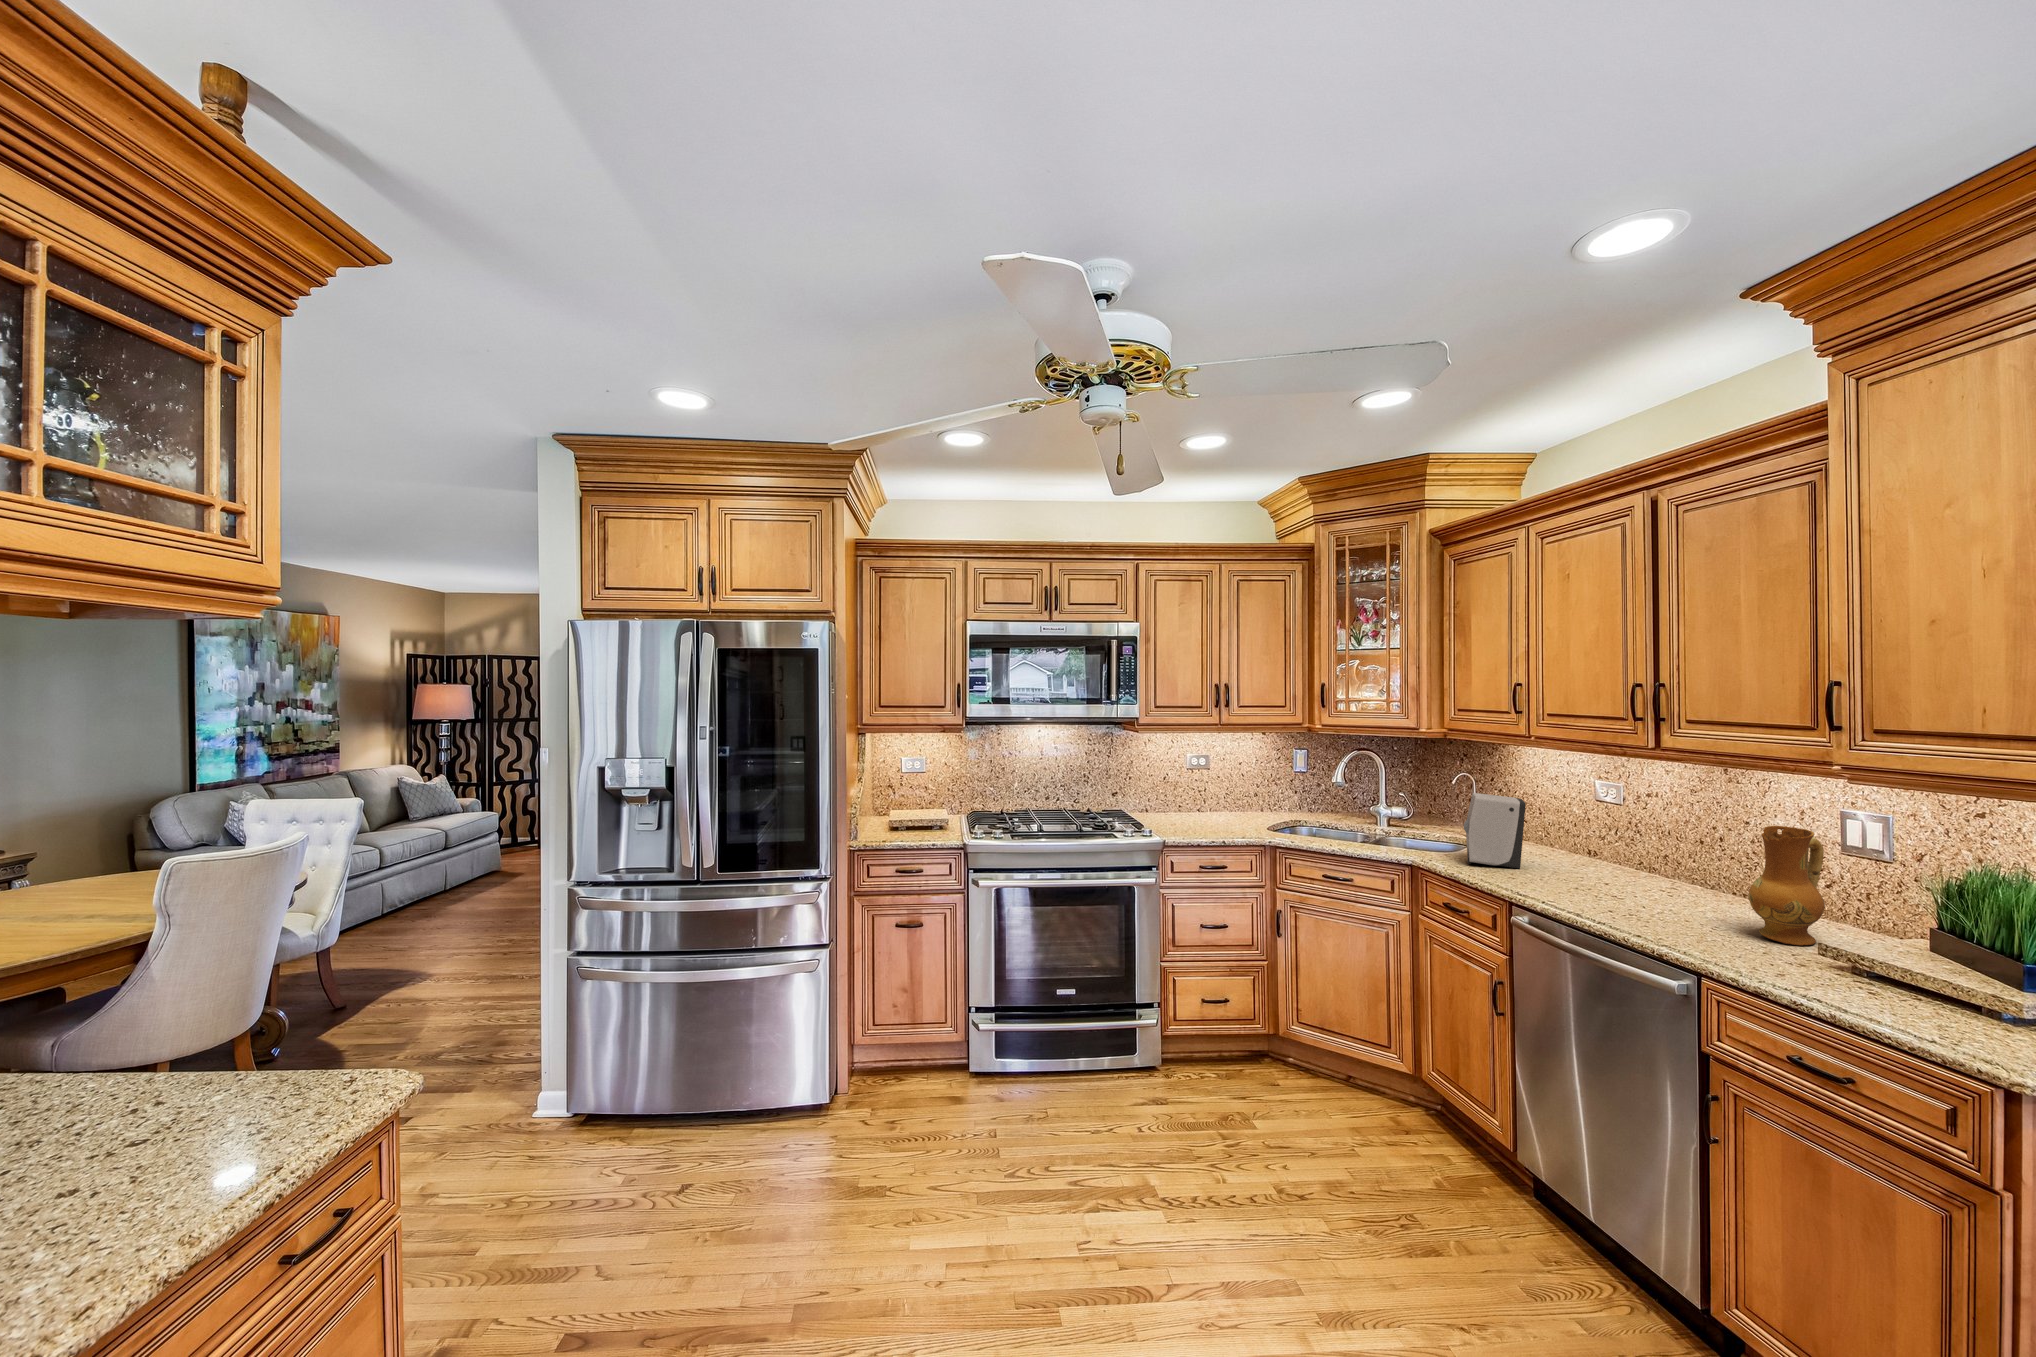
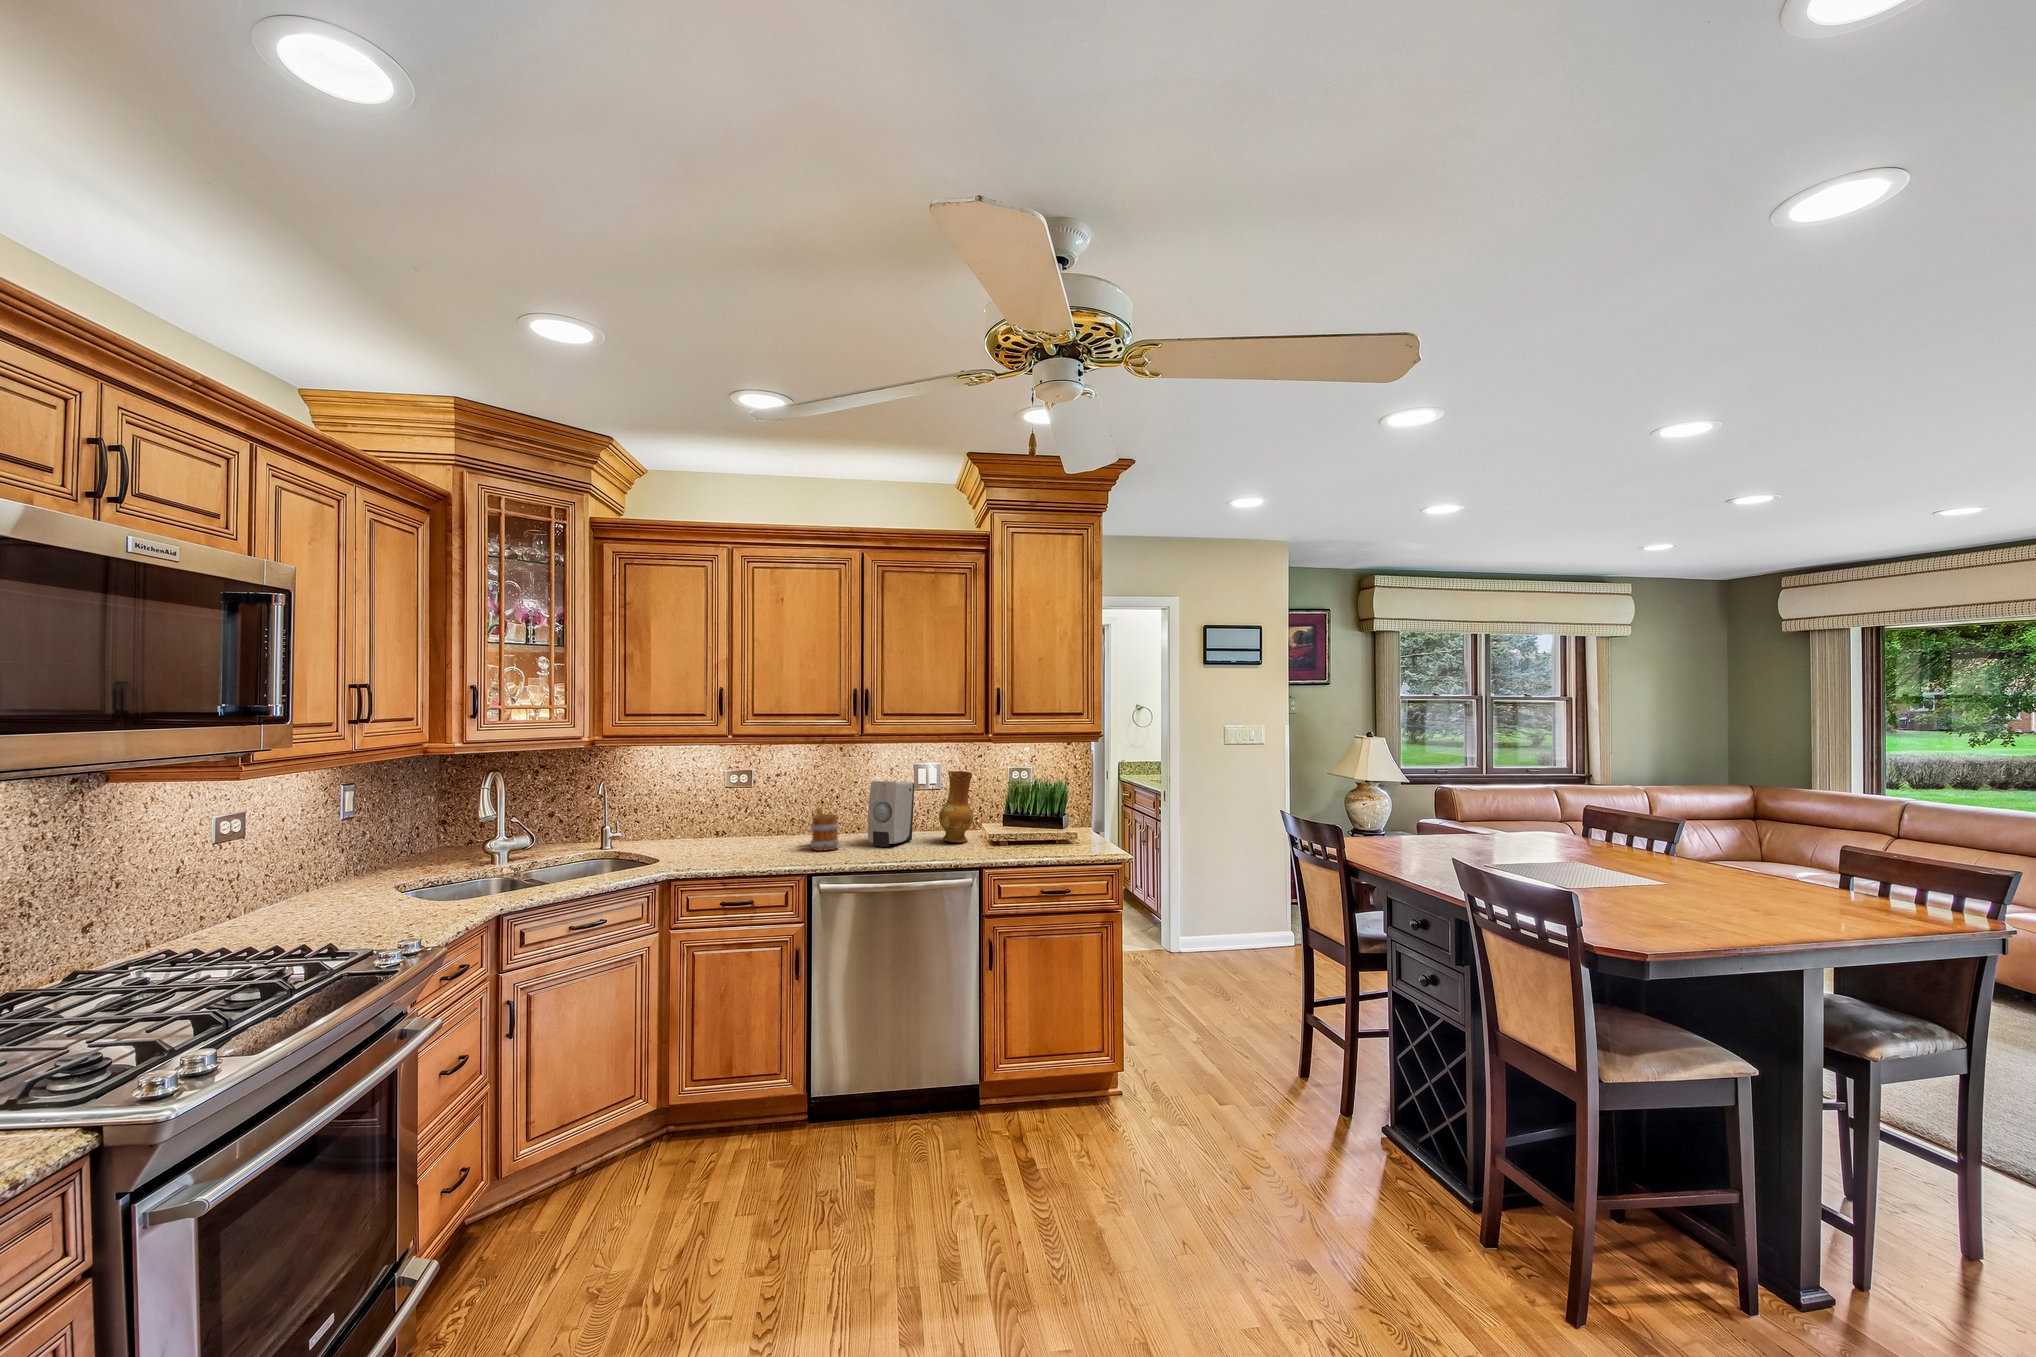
soap dispenser: present [1464,793,1526,869] -> present [868,781,914,847]
mug: none [1580,839,1625,893] -> present [810,807,840,851]

